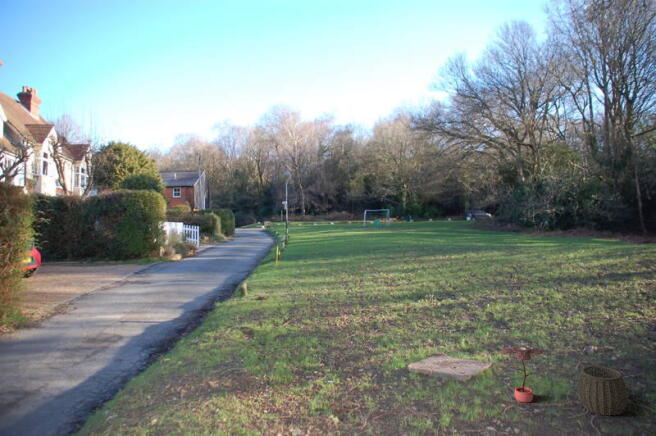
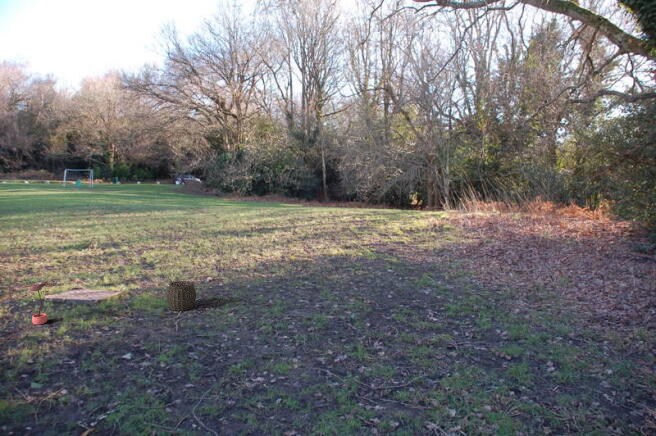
potted plant: present [500,345,544,402] -> present [20,282,56,325]

